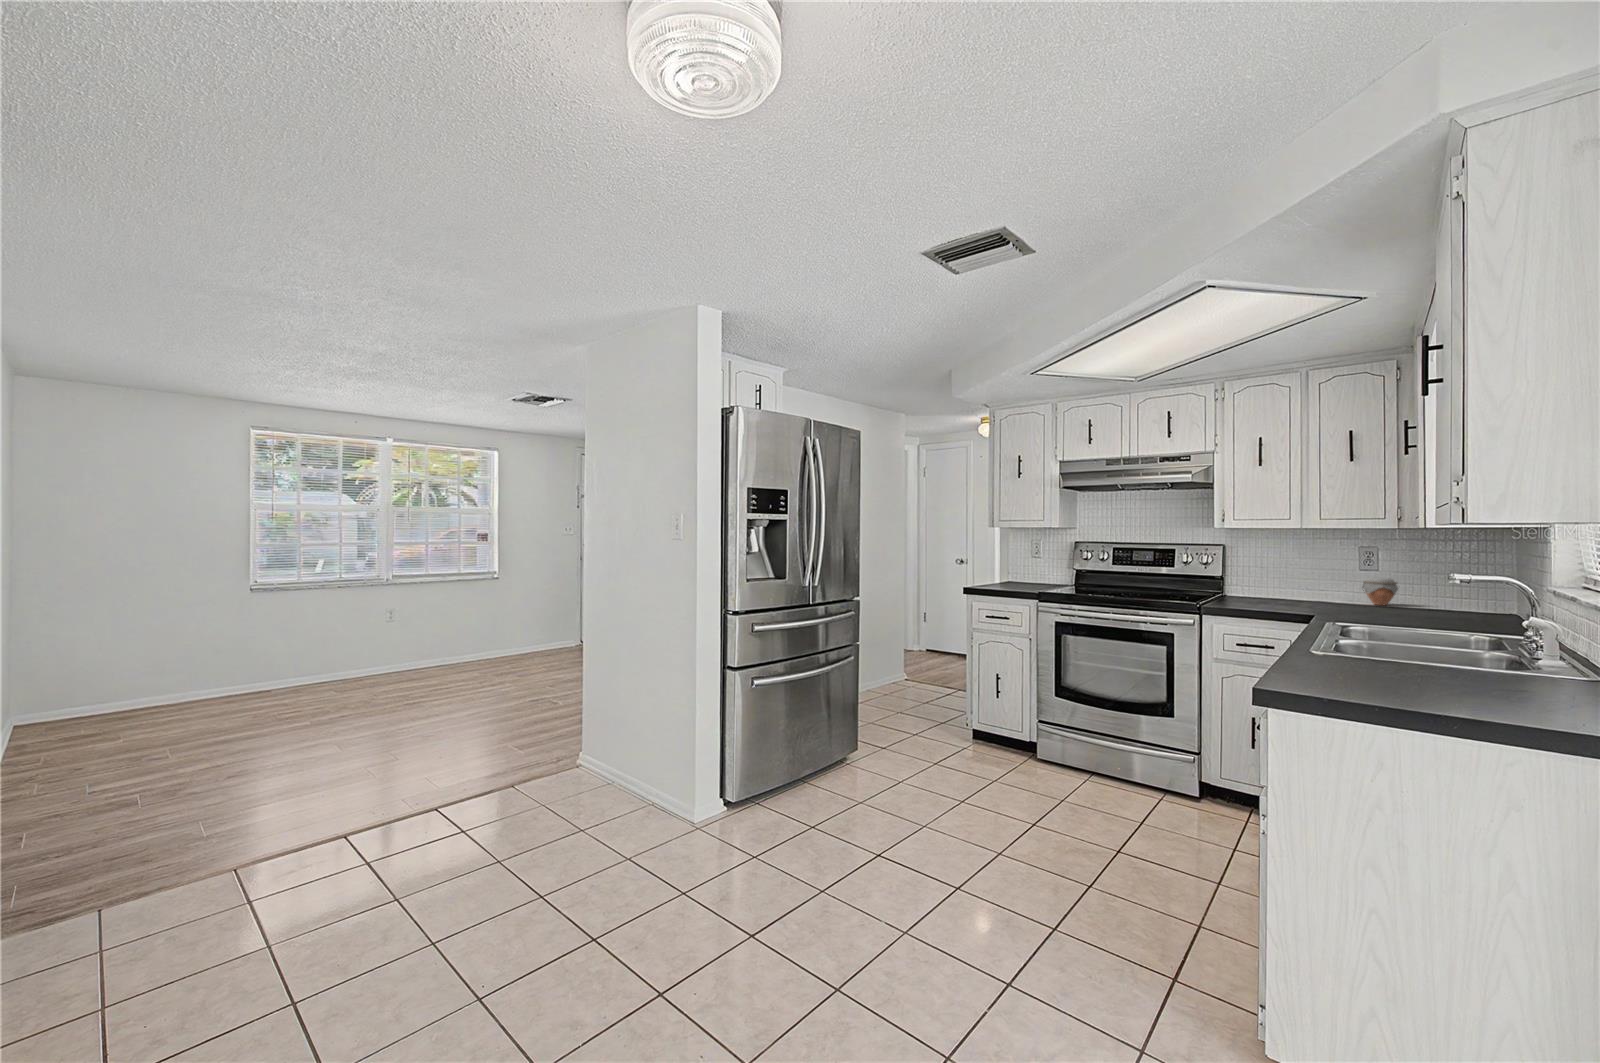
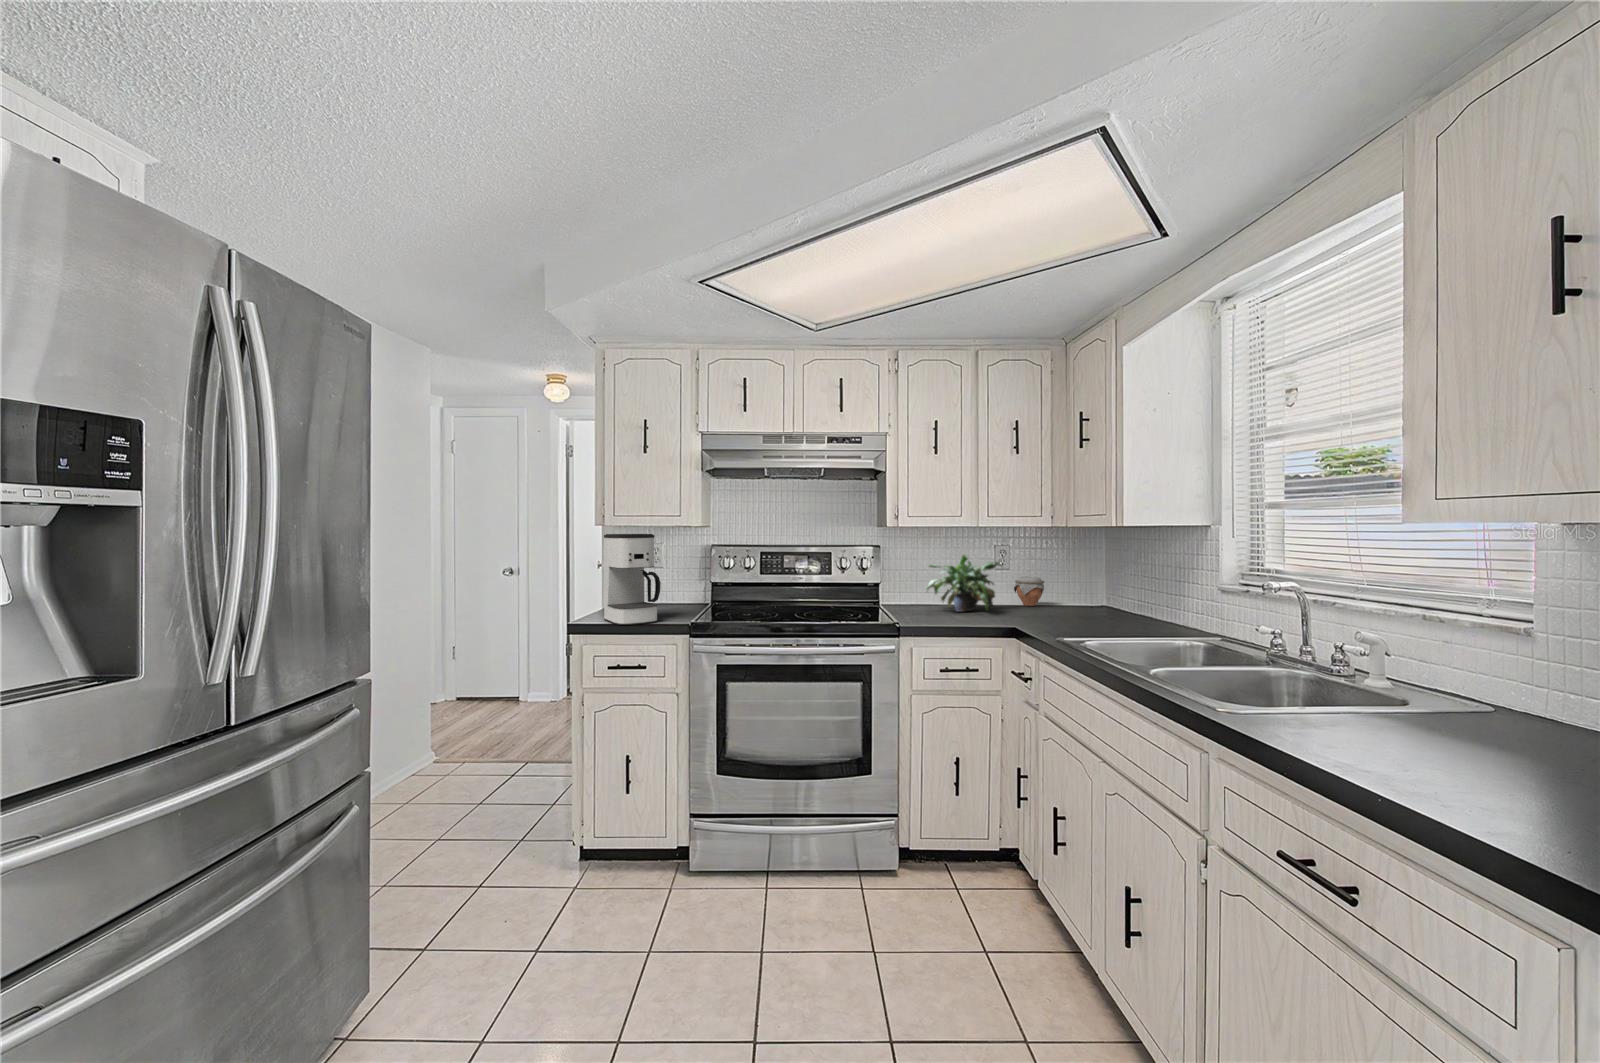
coffee maker: none [989,533,1025,591] -> present [604,534,661,625]
potted plant: none [1245,553,1328,603] -> present [926,554,1002,612]

